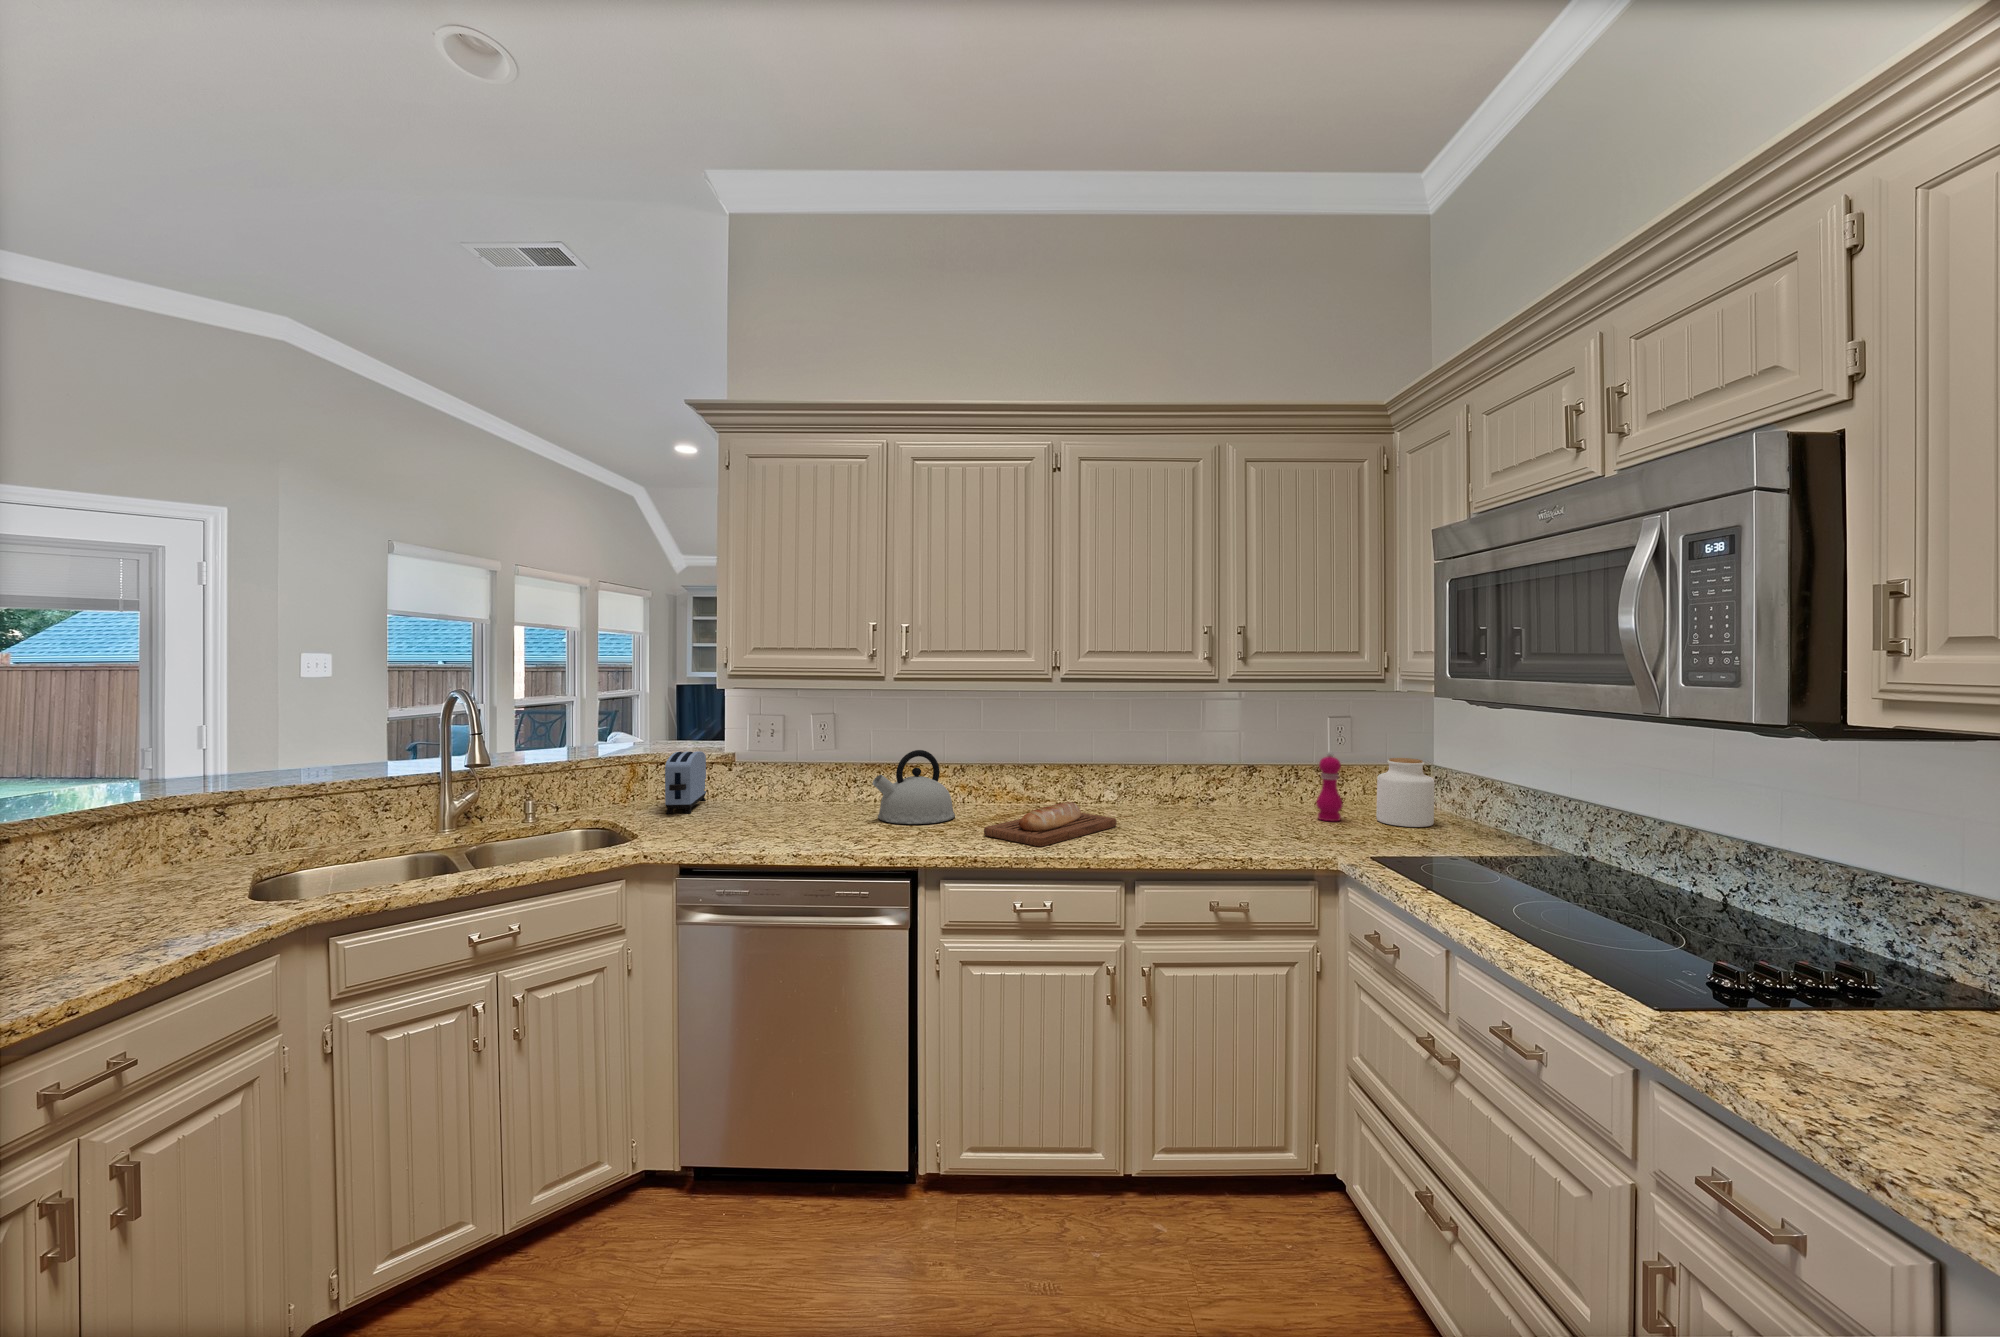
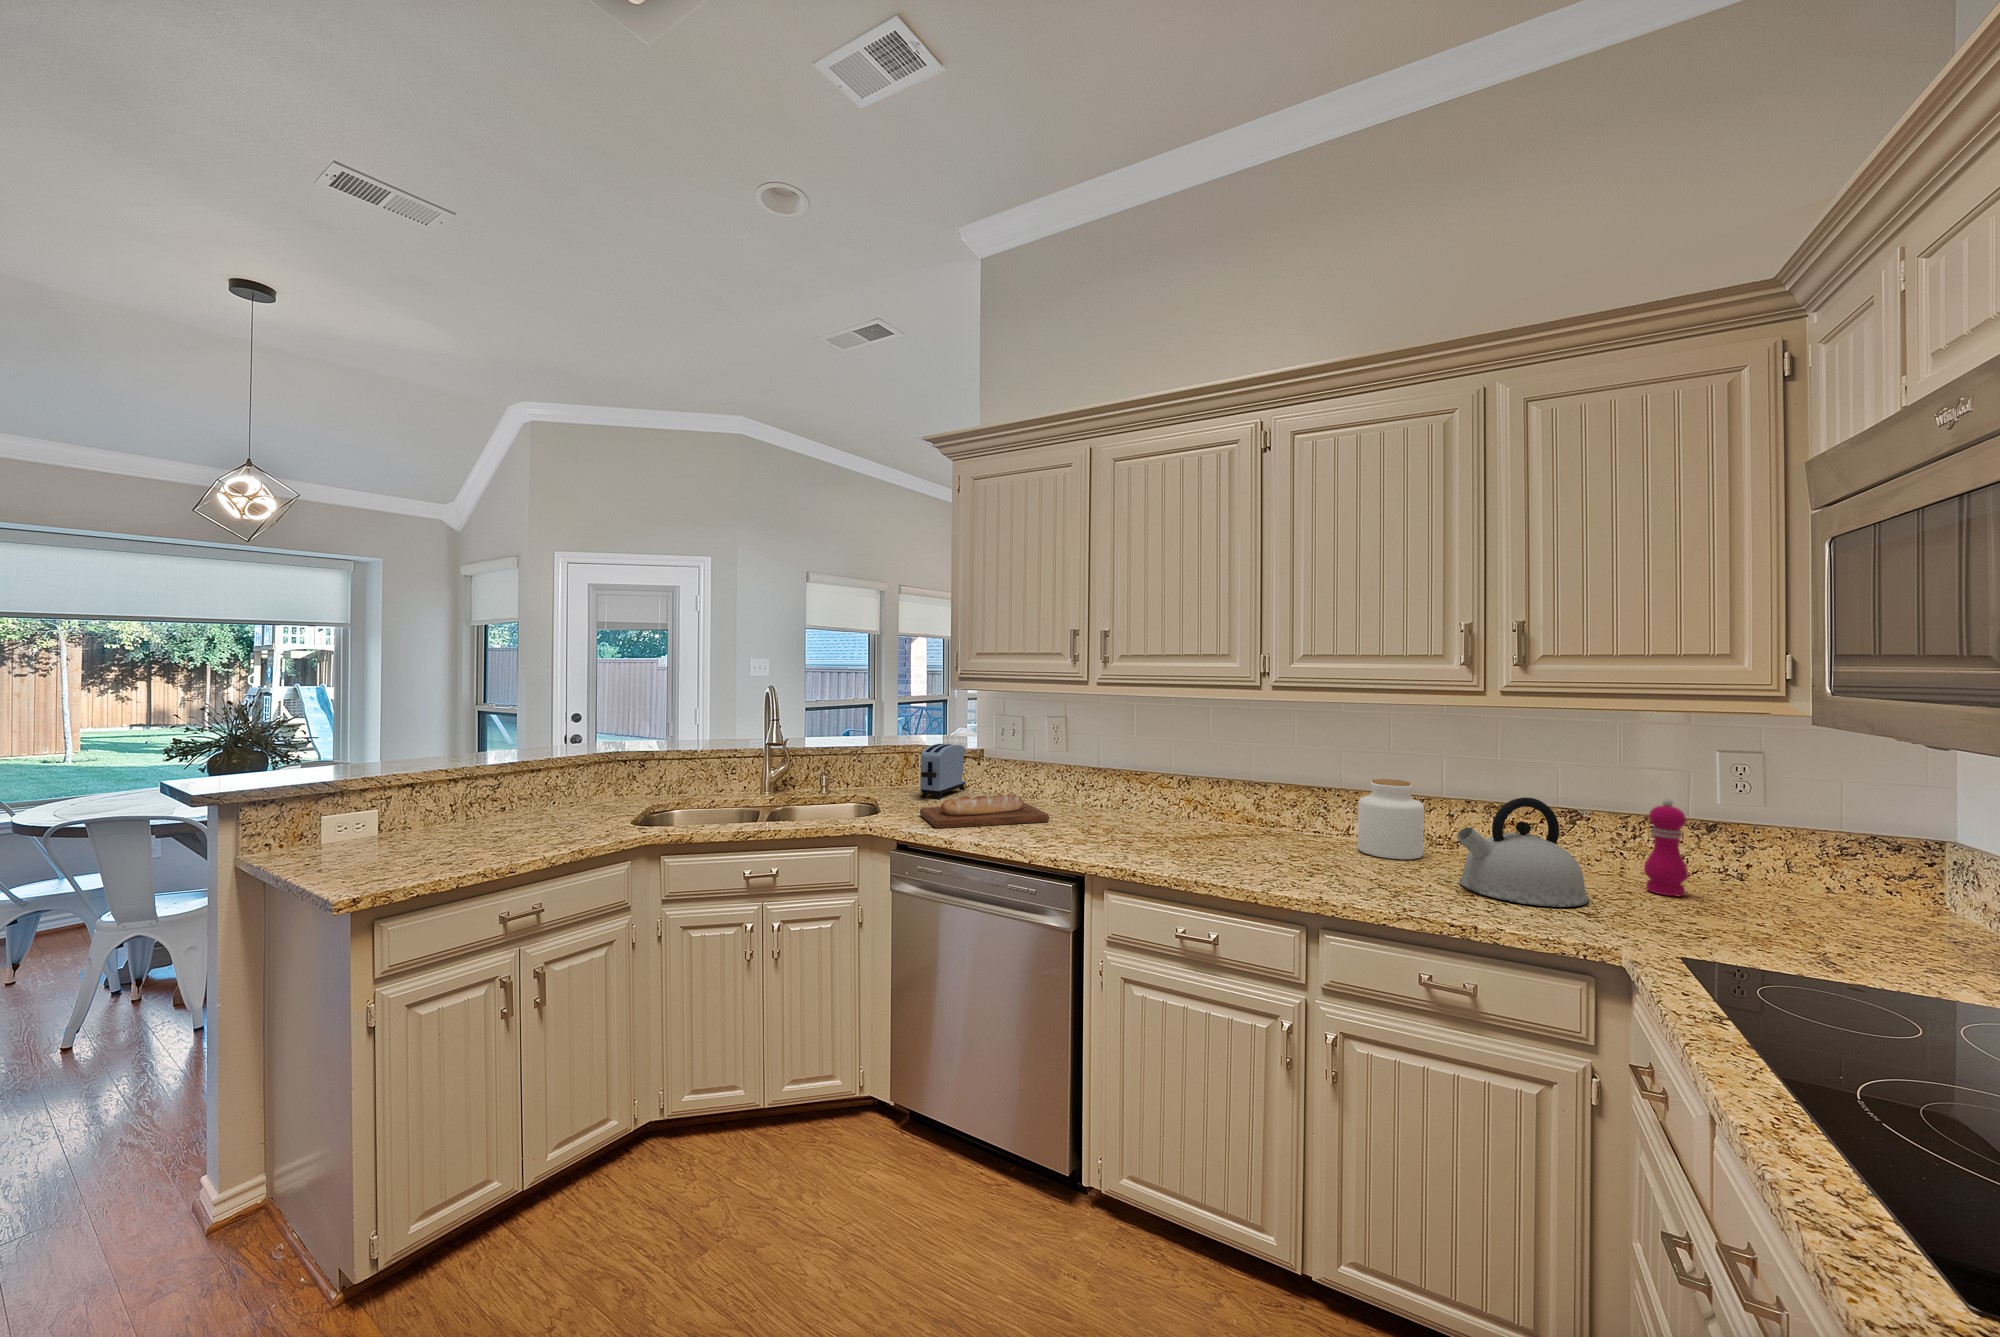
kettle: present [872,750,955,824] -> present [1457,797,1589,907]
jar: present [1376,758,1434,827] -> present [1357,779,1424,859]
bread loaf: present [984,802,1117,847] -> present [920,795,1049,828]

